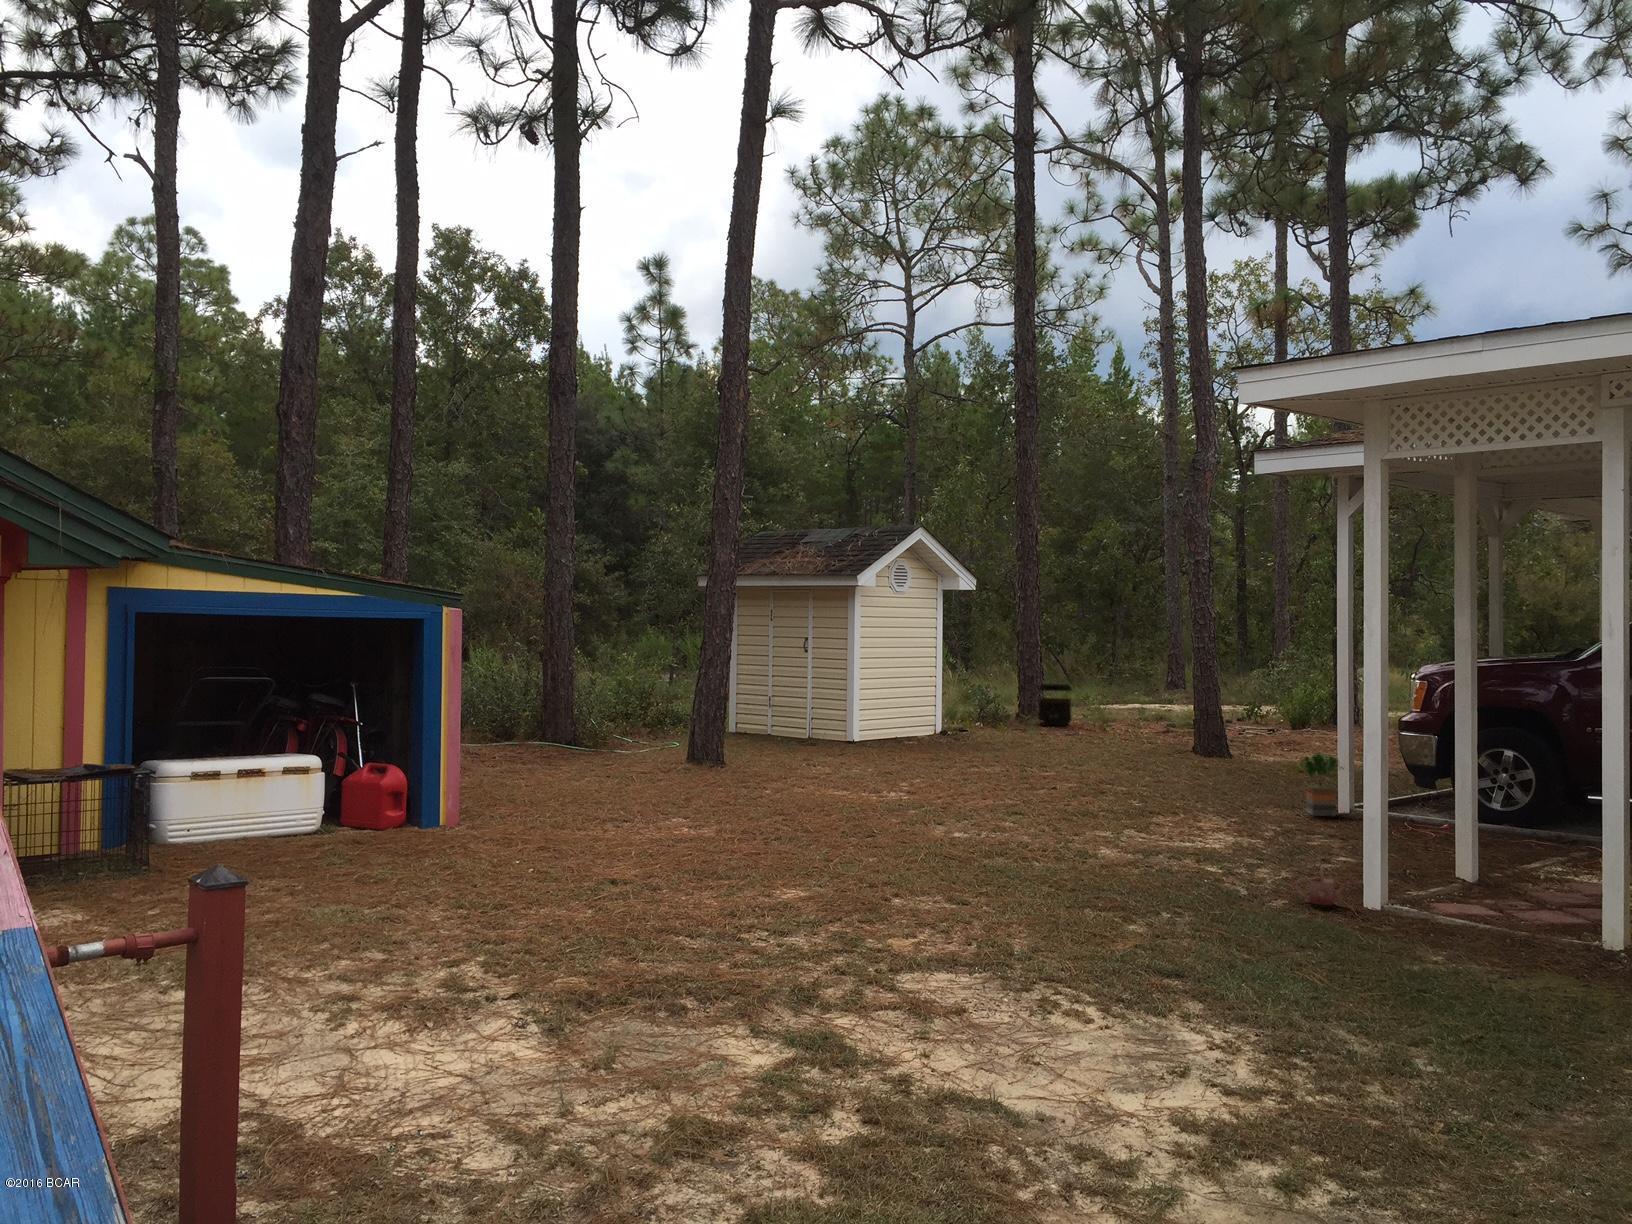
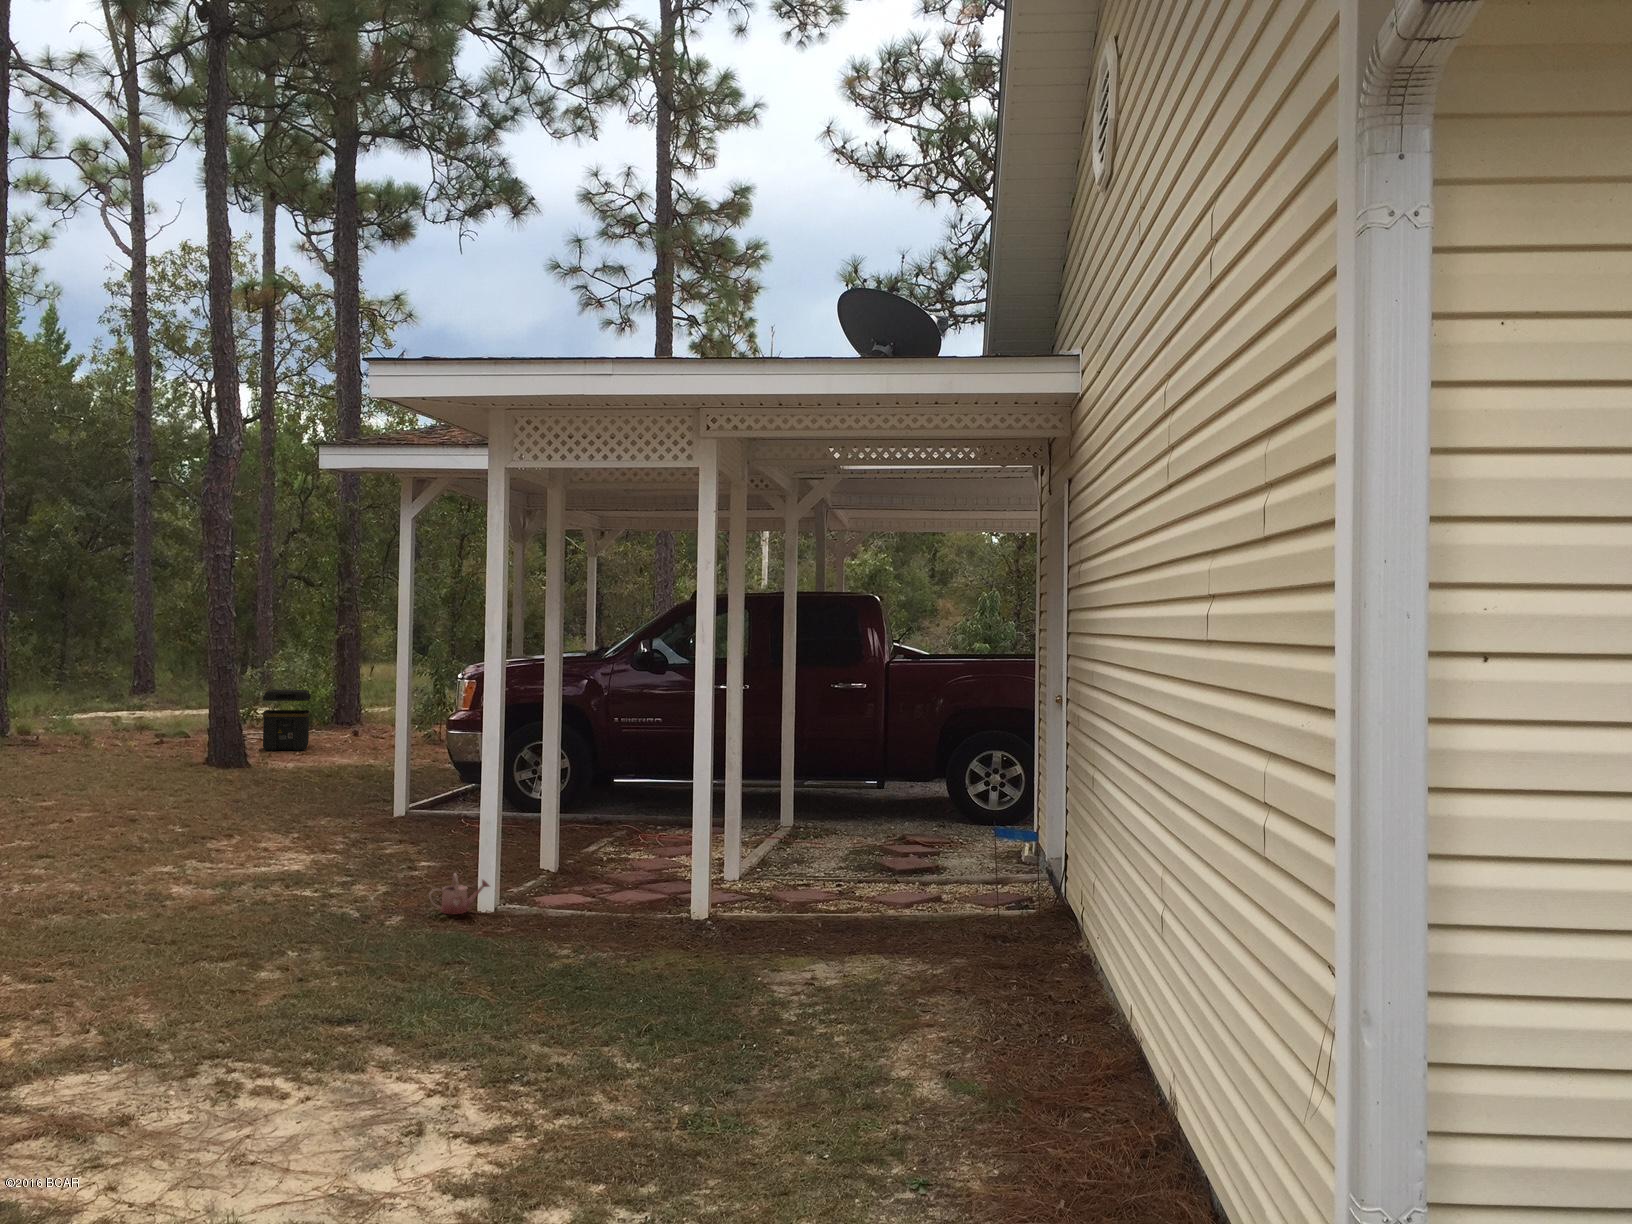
toolbox: present [1039,684,1071,726] -> present [263,690,311,751]
potted tree: present [1300,753,1344,816] -> none [380,745,430,813]

